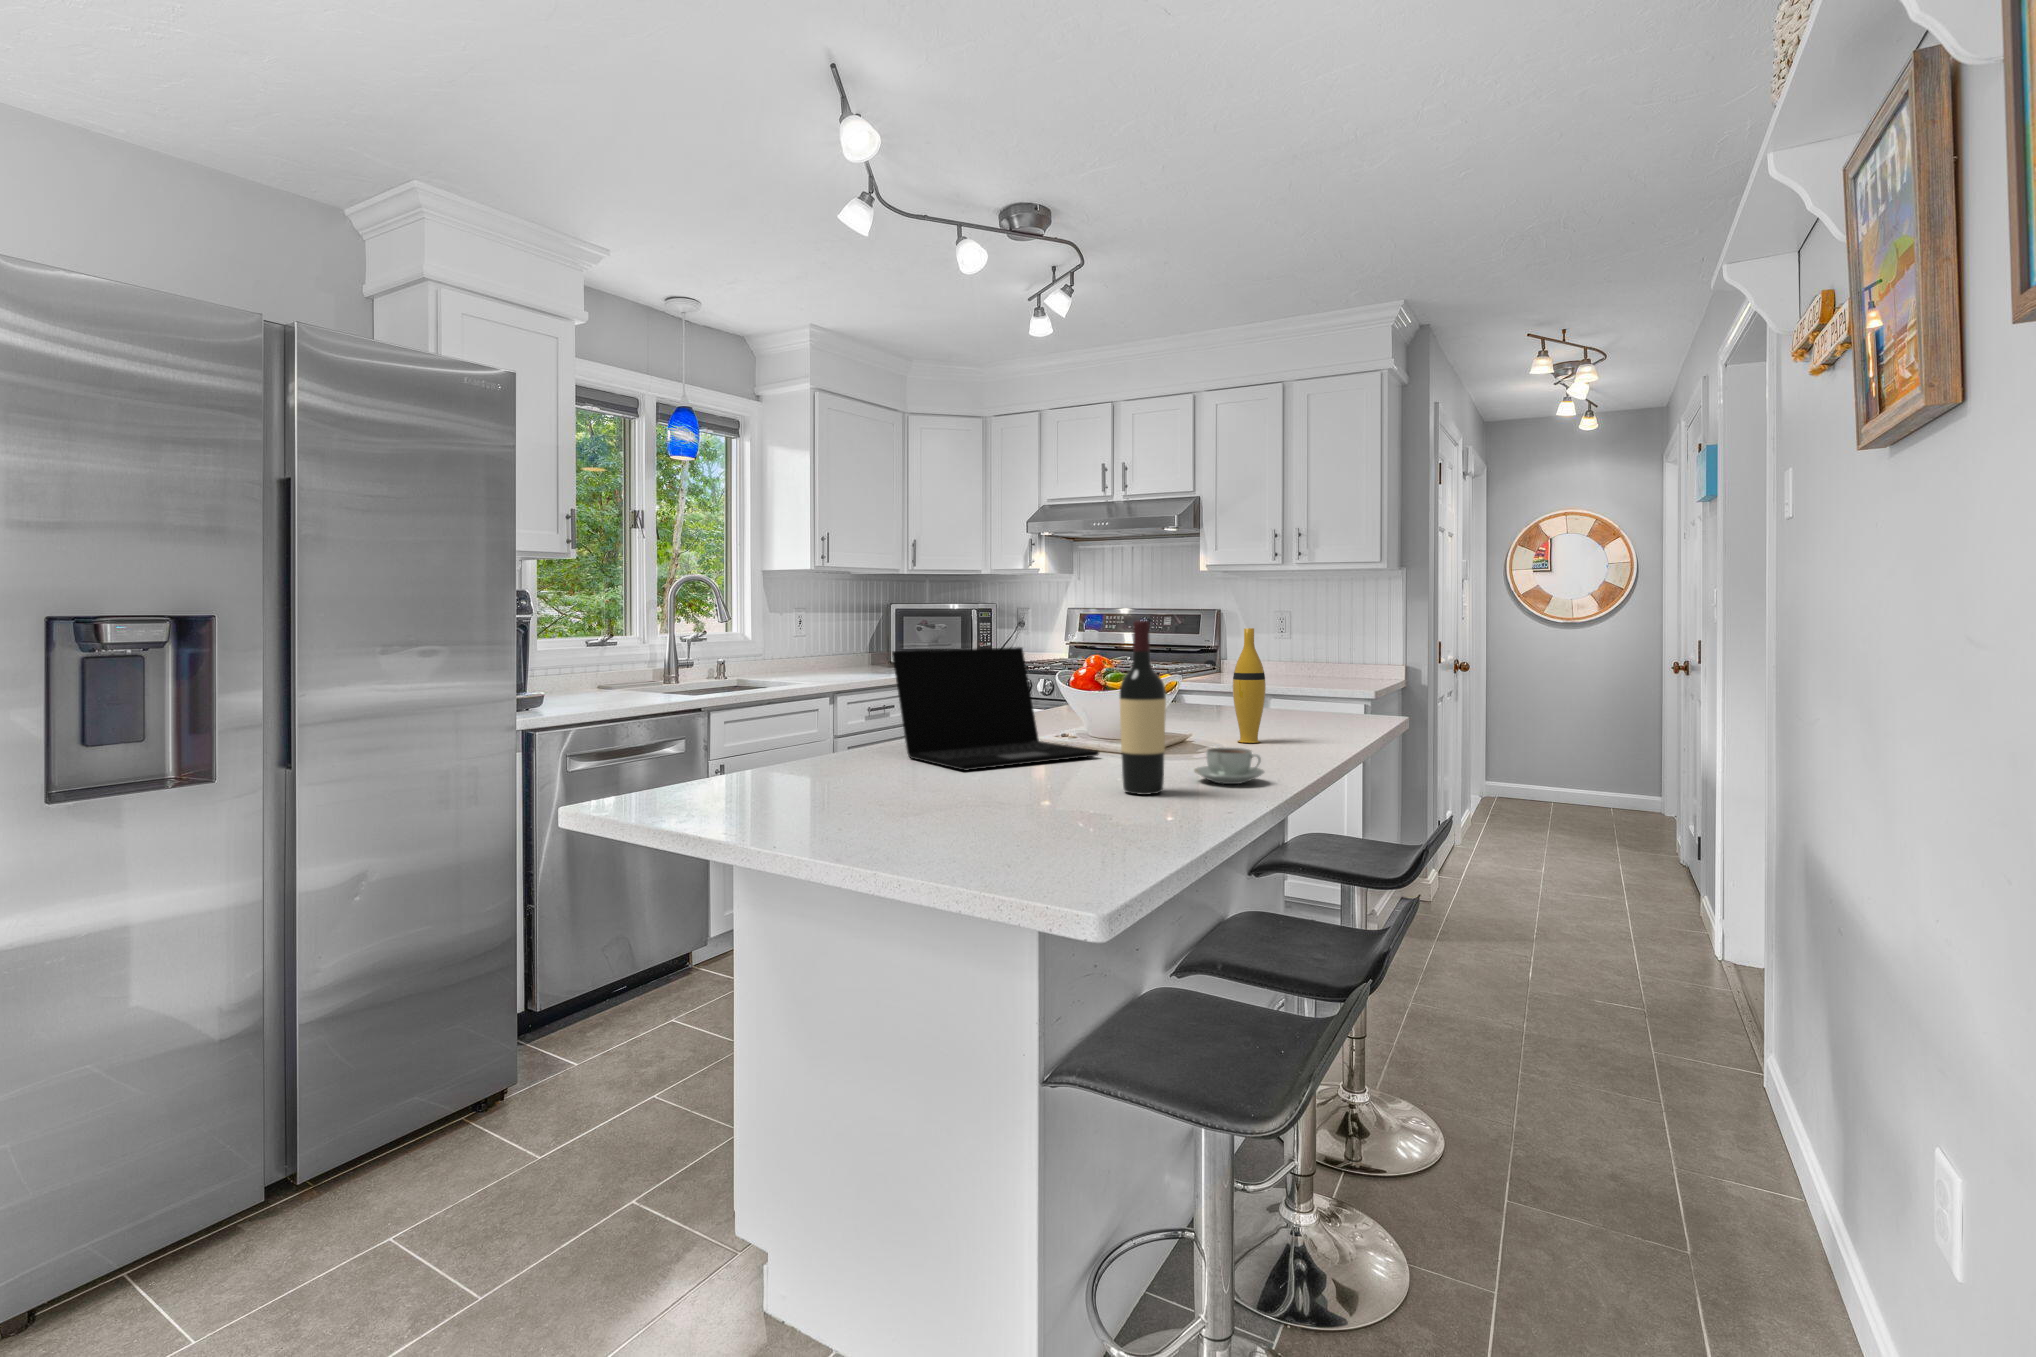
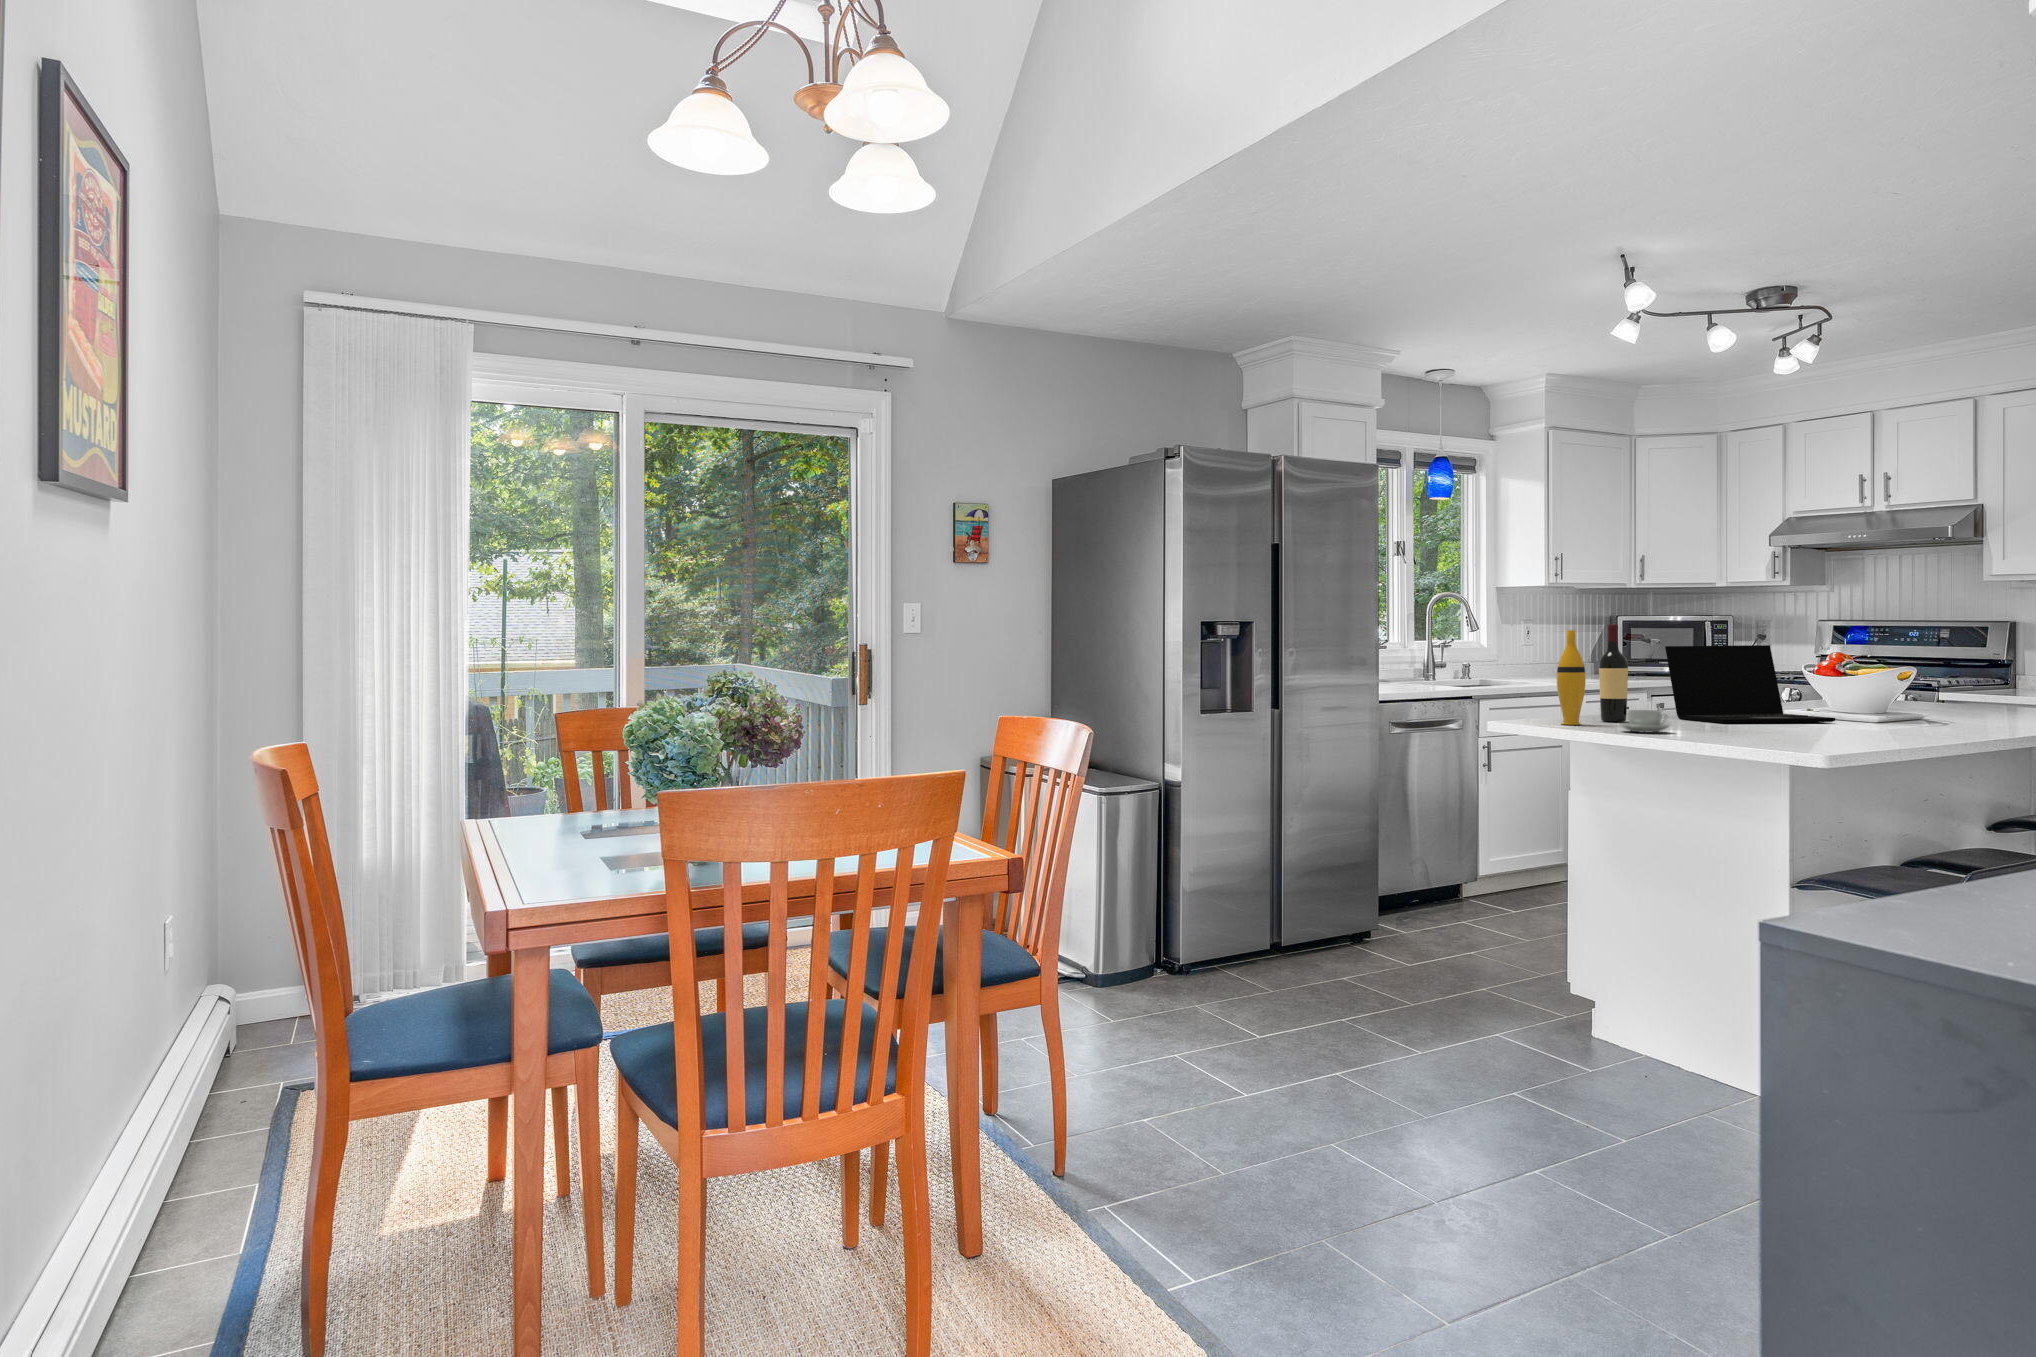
wine bottle: present [1120,620,1166,795] -> present [1599,624,1628,722]
vase: present [1233,628,1266,743] -> present [1557,630,1586,725]
coffee cup: present [1194,748,1264,784] -> present [1620,710,1671,733]

